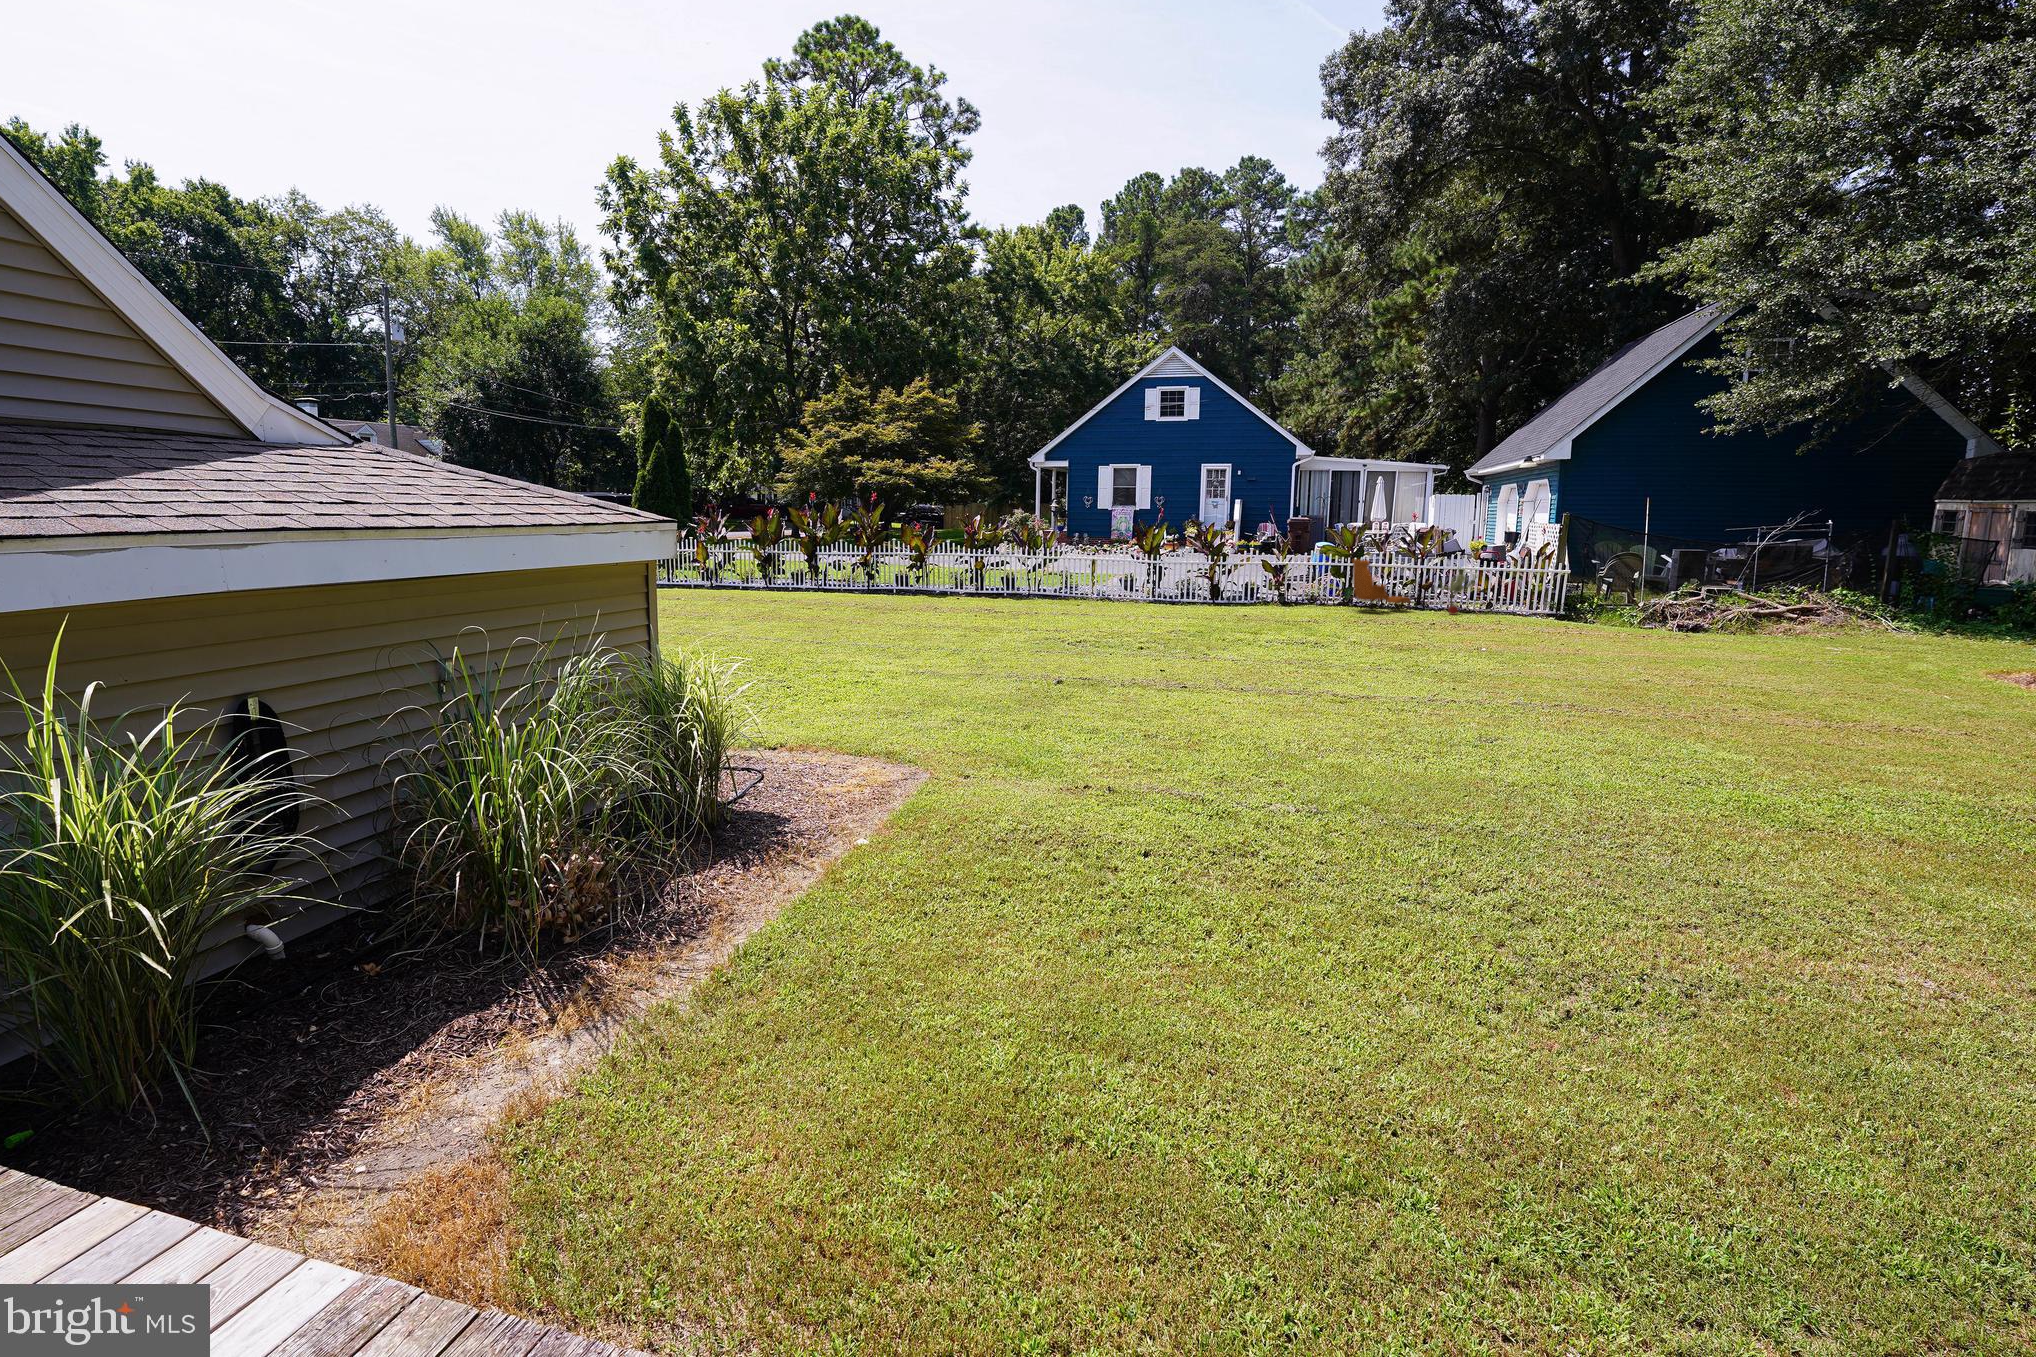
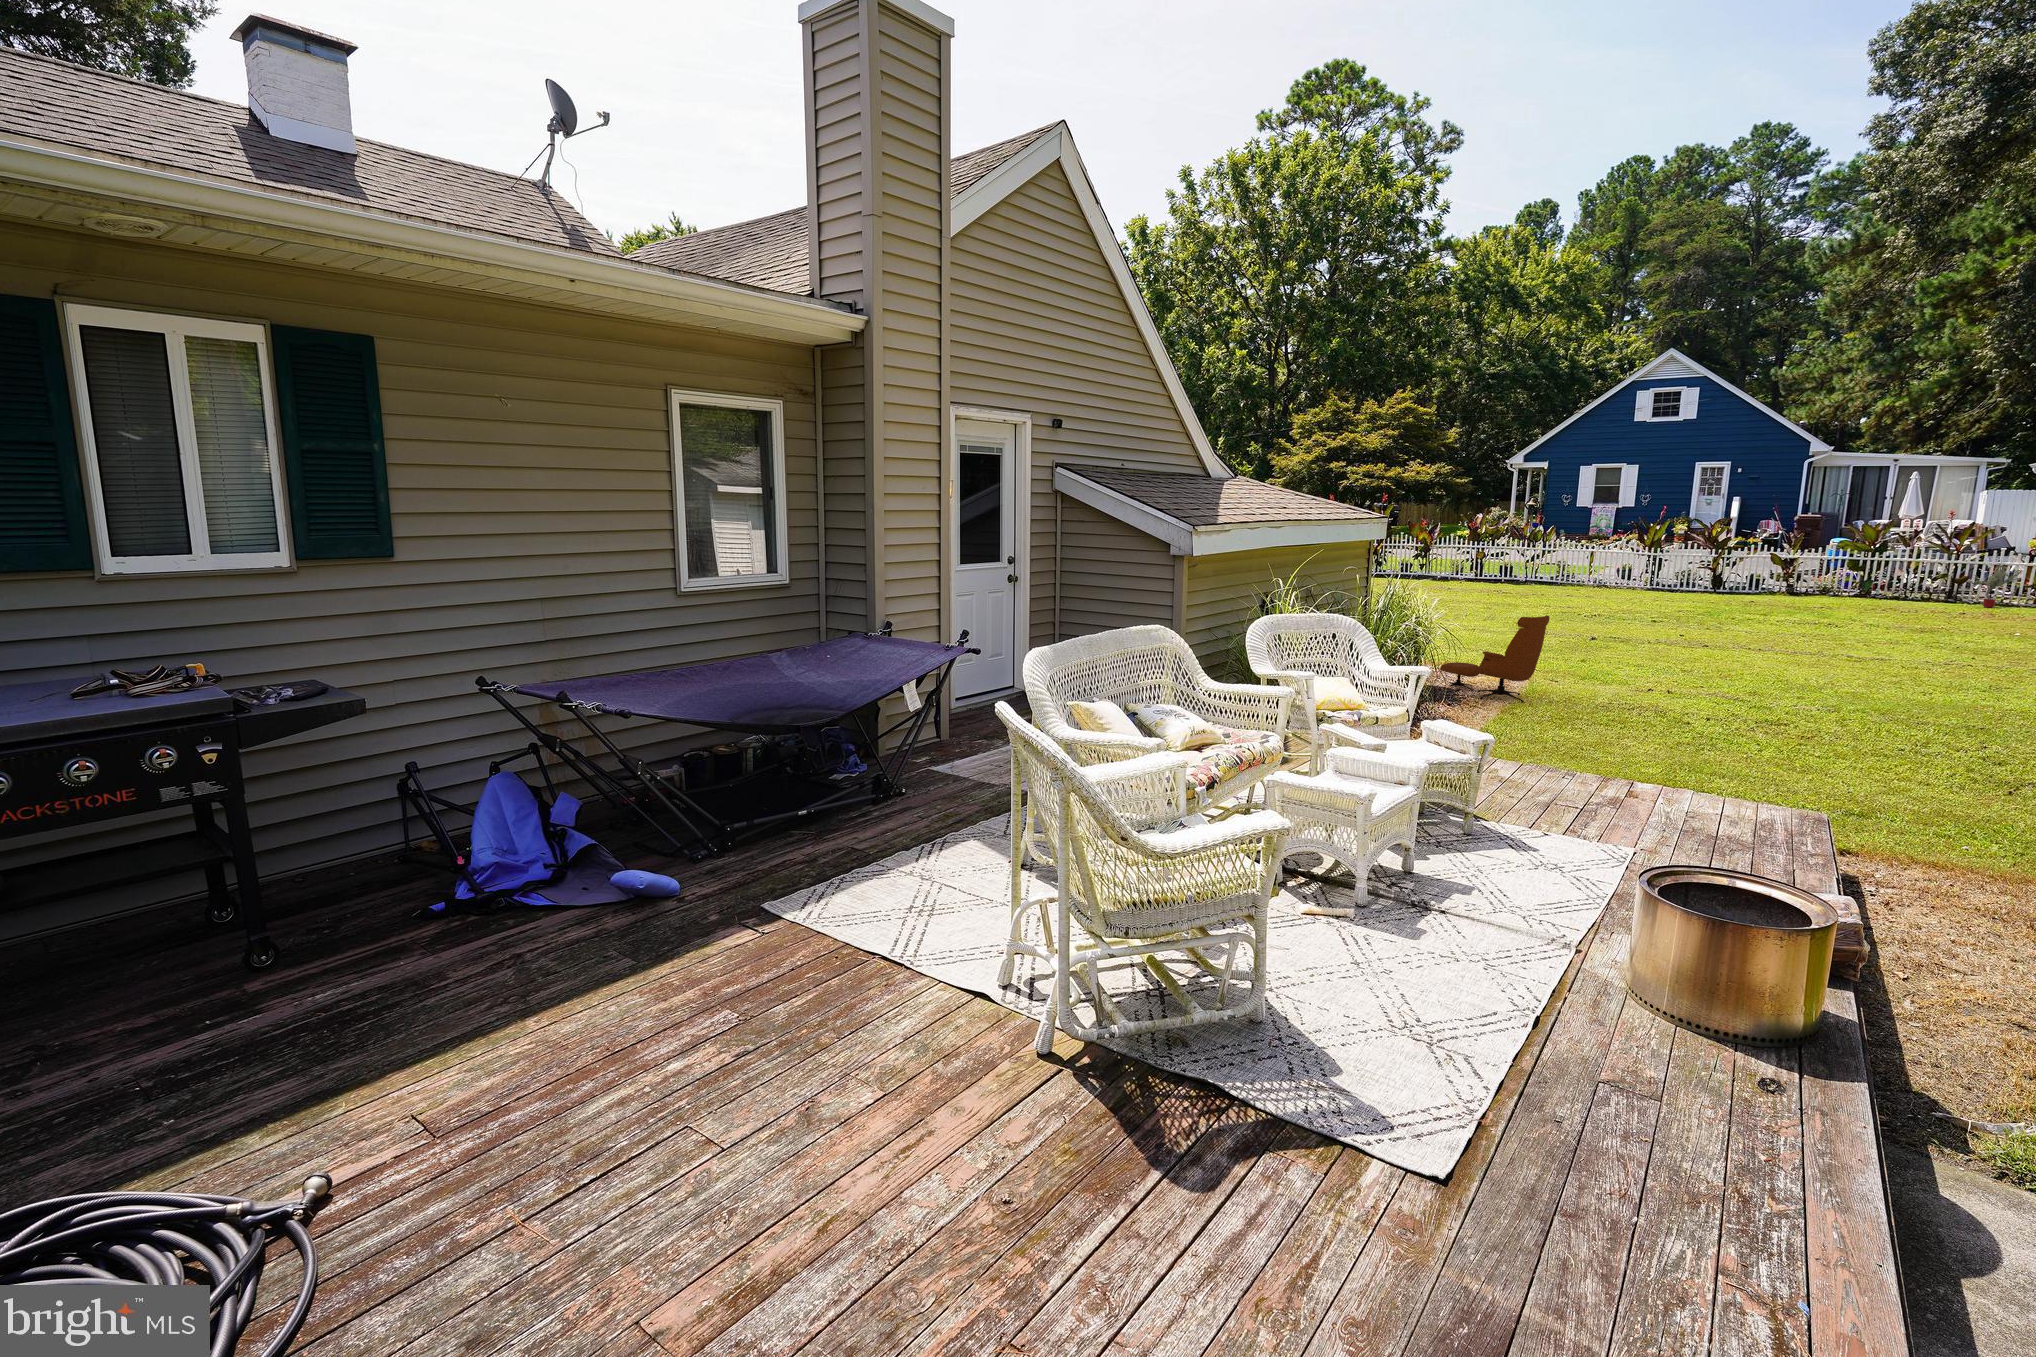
lounge chair: present [1352,559,1411,612] -> present [1440,615,1550,703]

